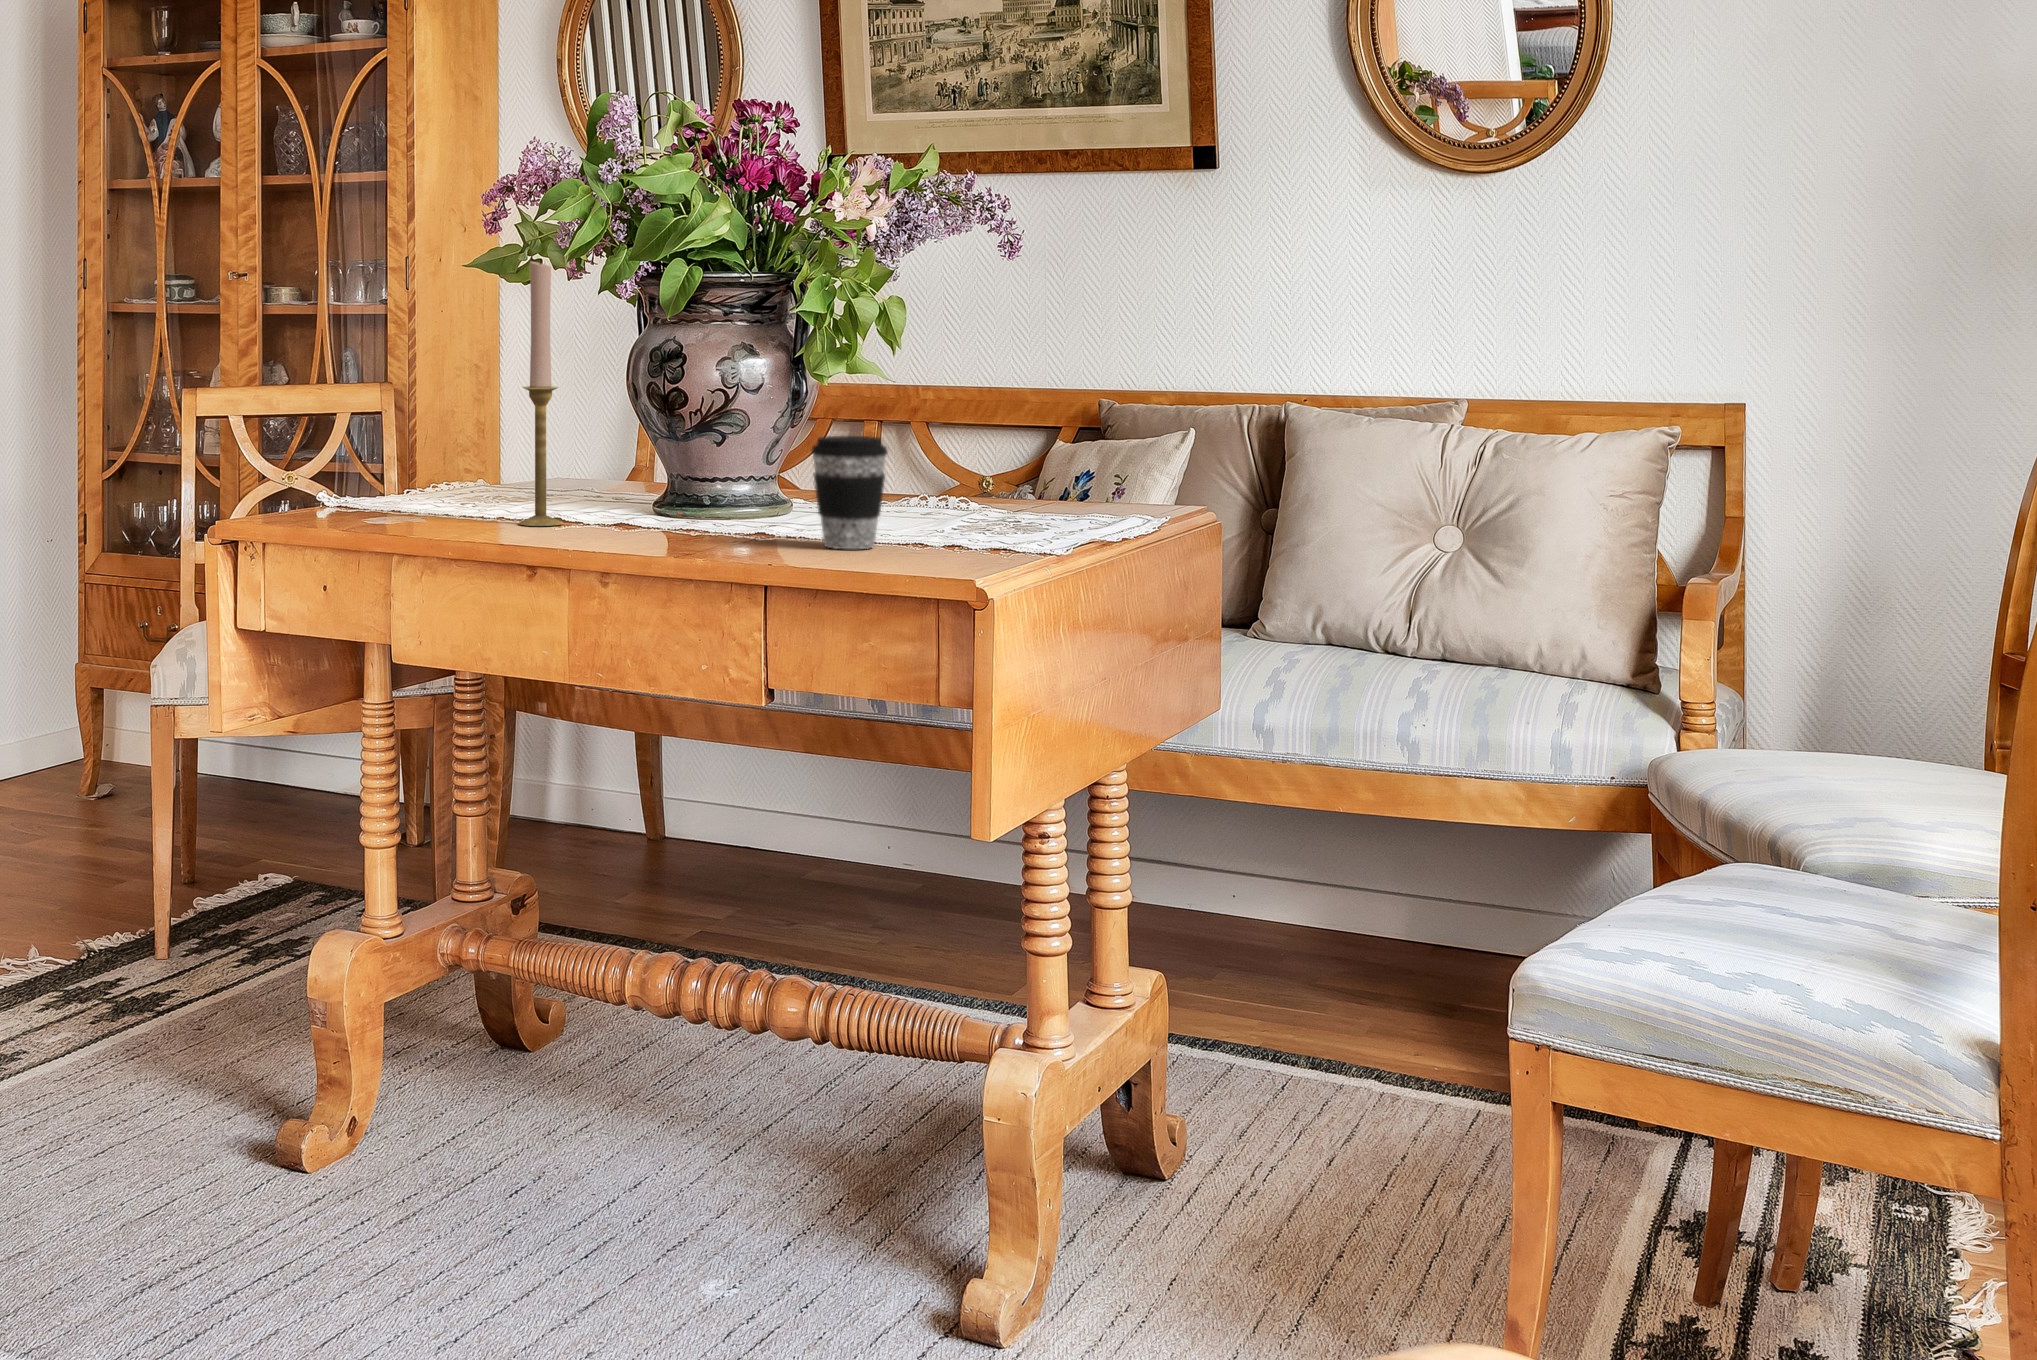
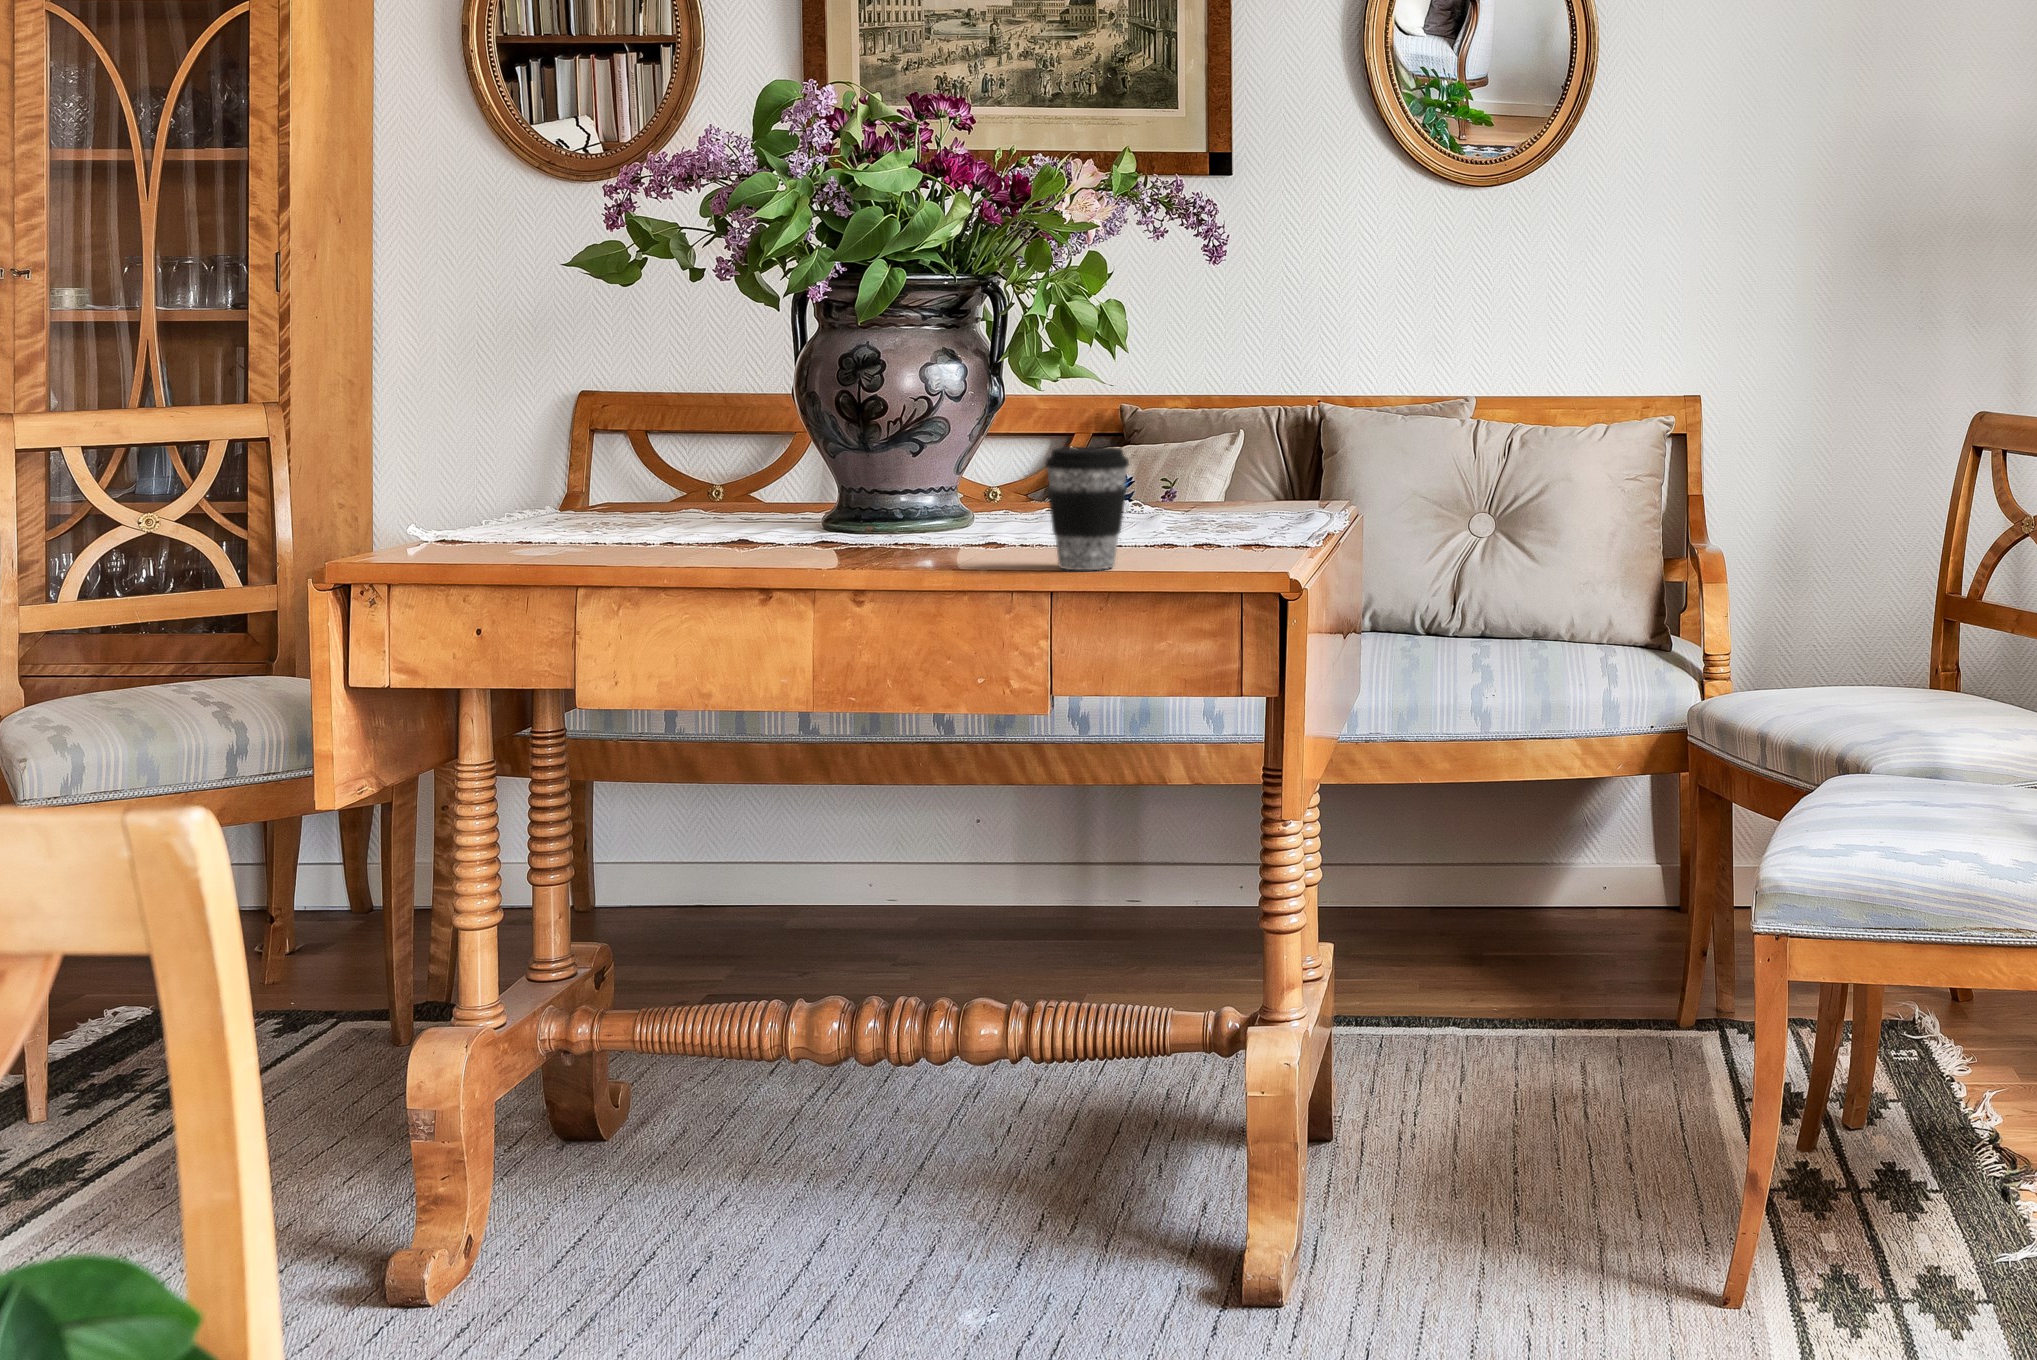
candlestick: present [518,259,563,526] -> none [650,252,708,568]

